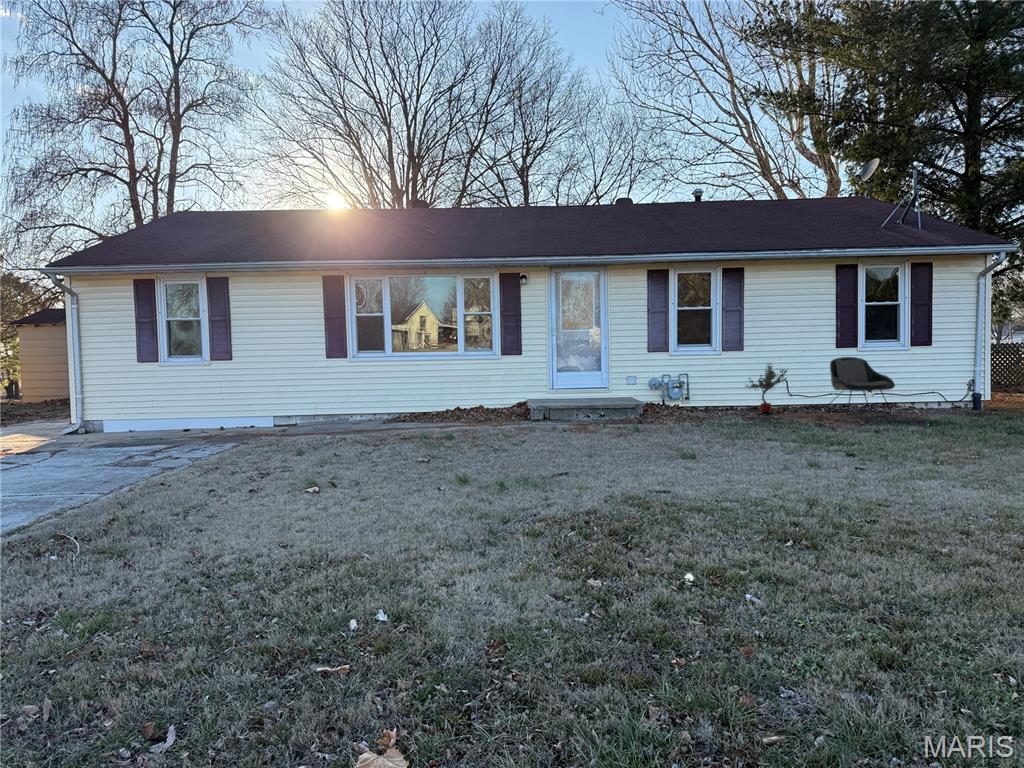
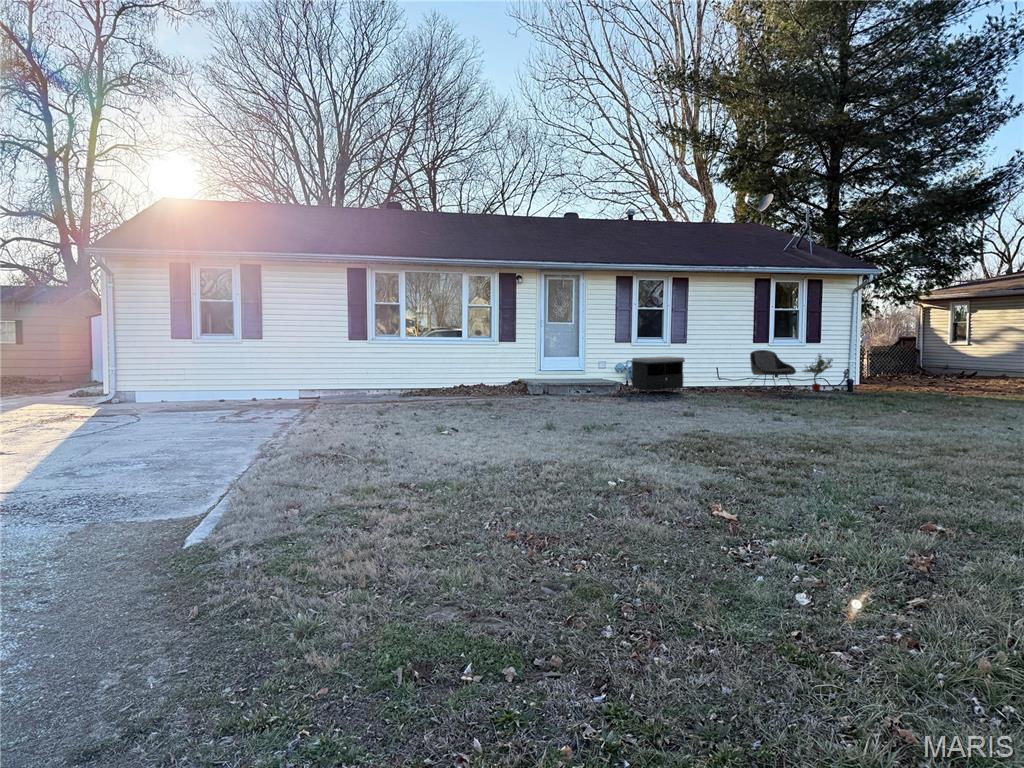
potted tree: present [745,363,787,413] -> present [803,354,833,391]
storage bench: none [669,368,738,417] -> present [632,356,685,393]

